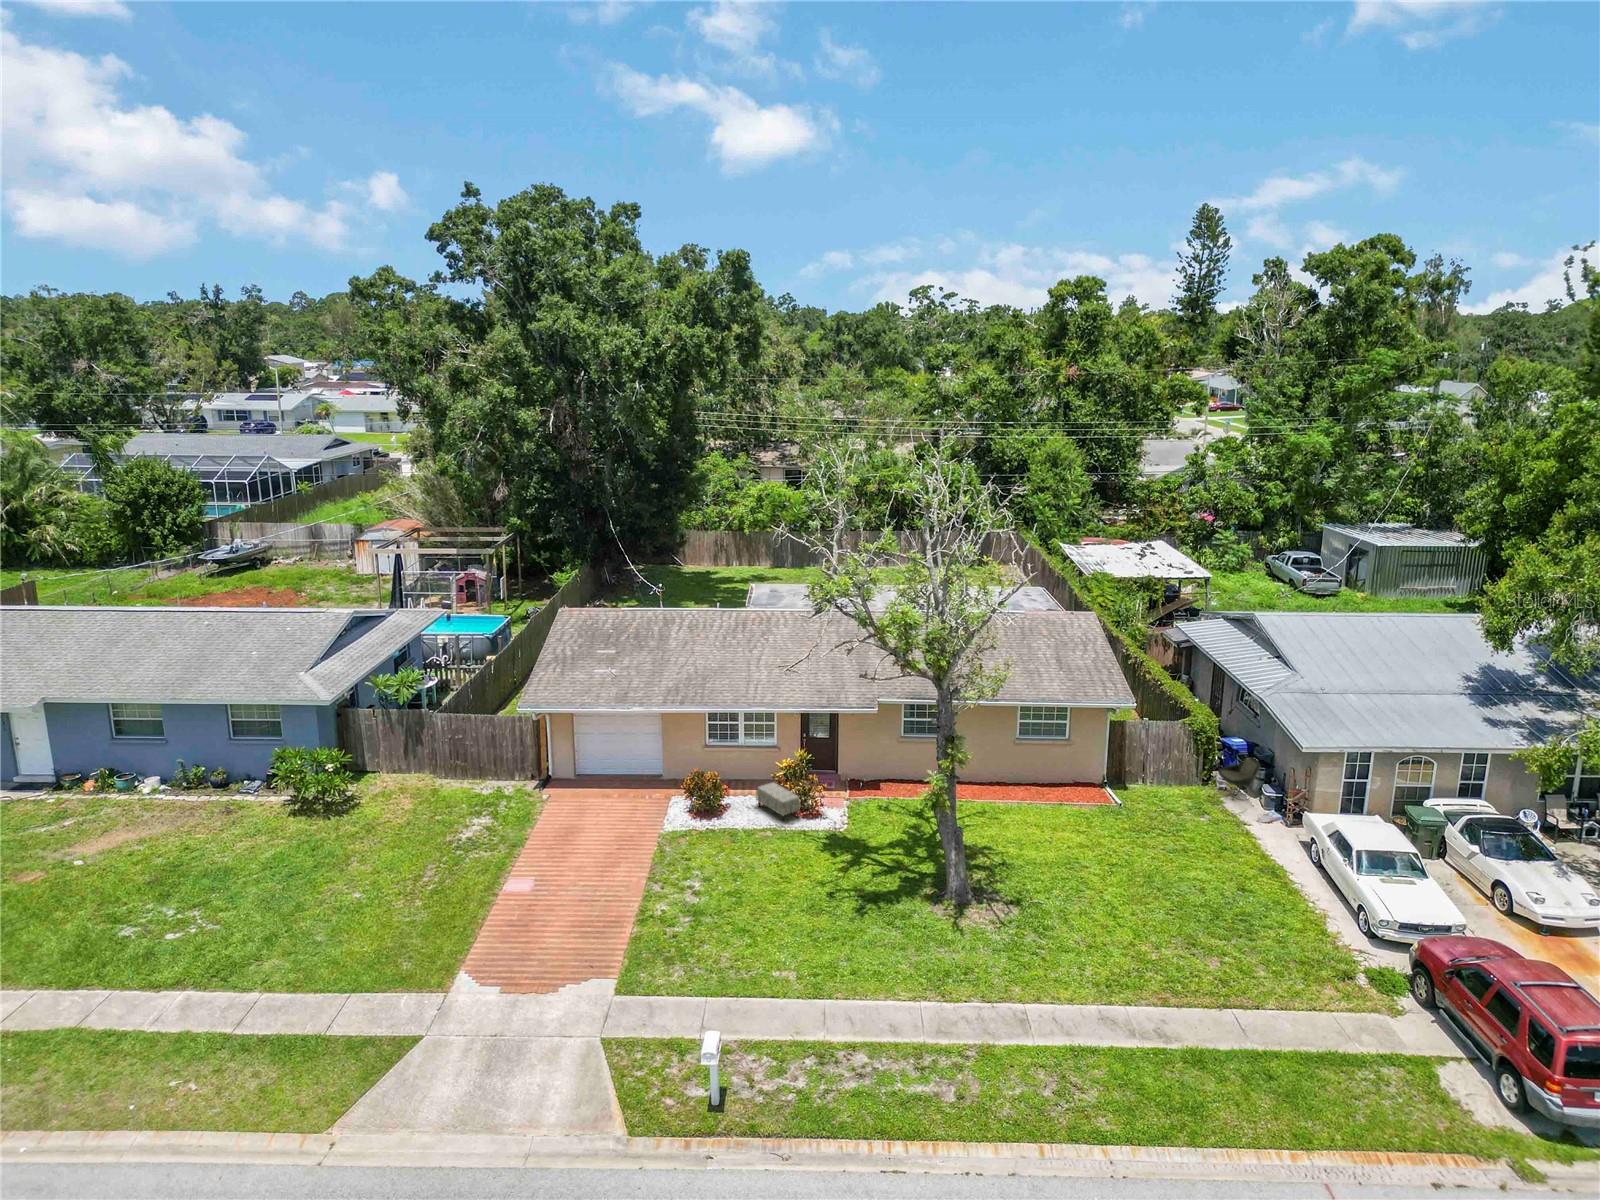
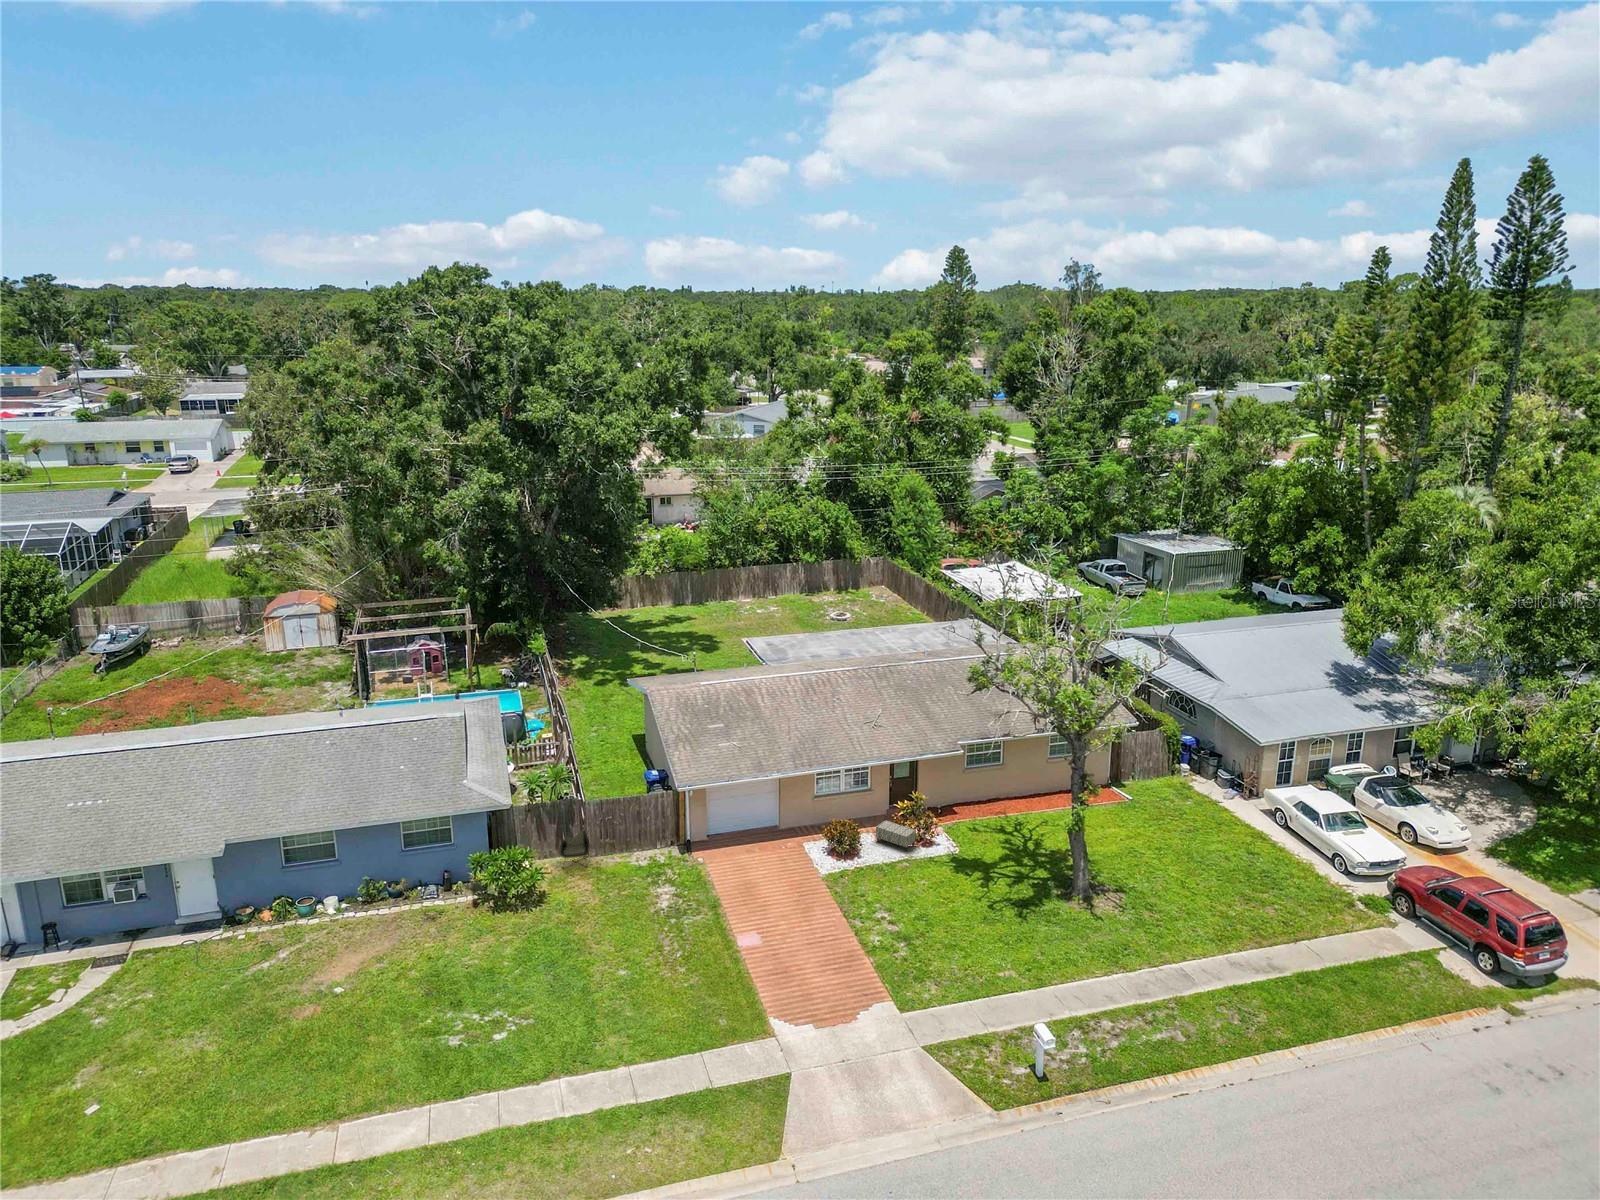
lounge chair: present [1218,758,1260,799] -> present [560,830,590,859]
potted tree: none [270,774,292,808] -> present [465,881,485,907]

